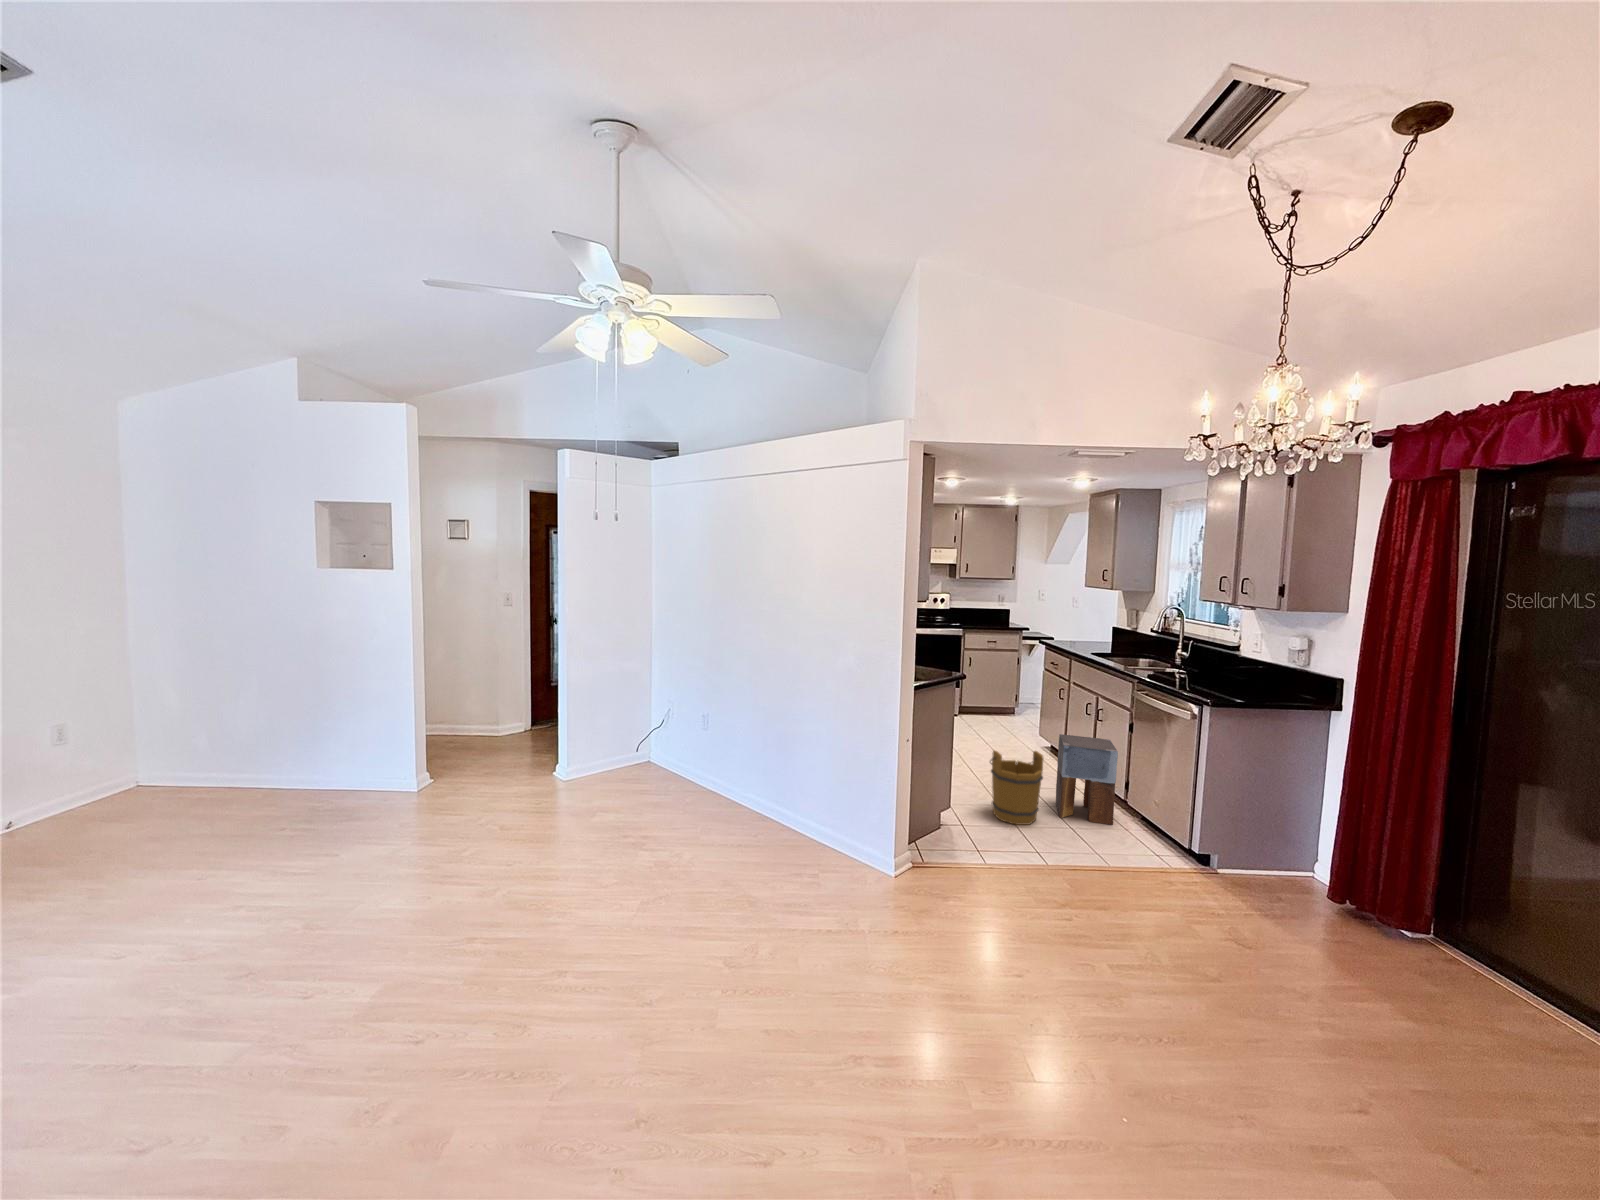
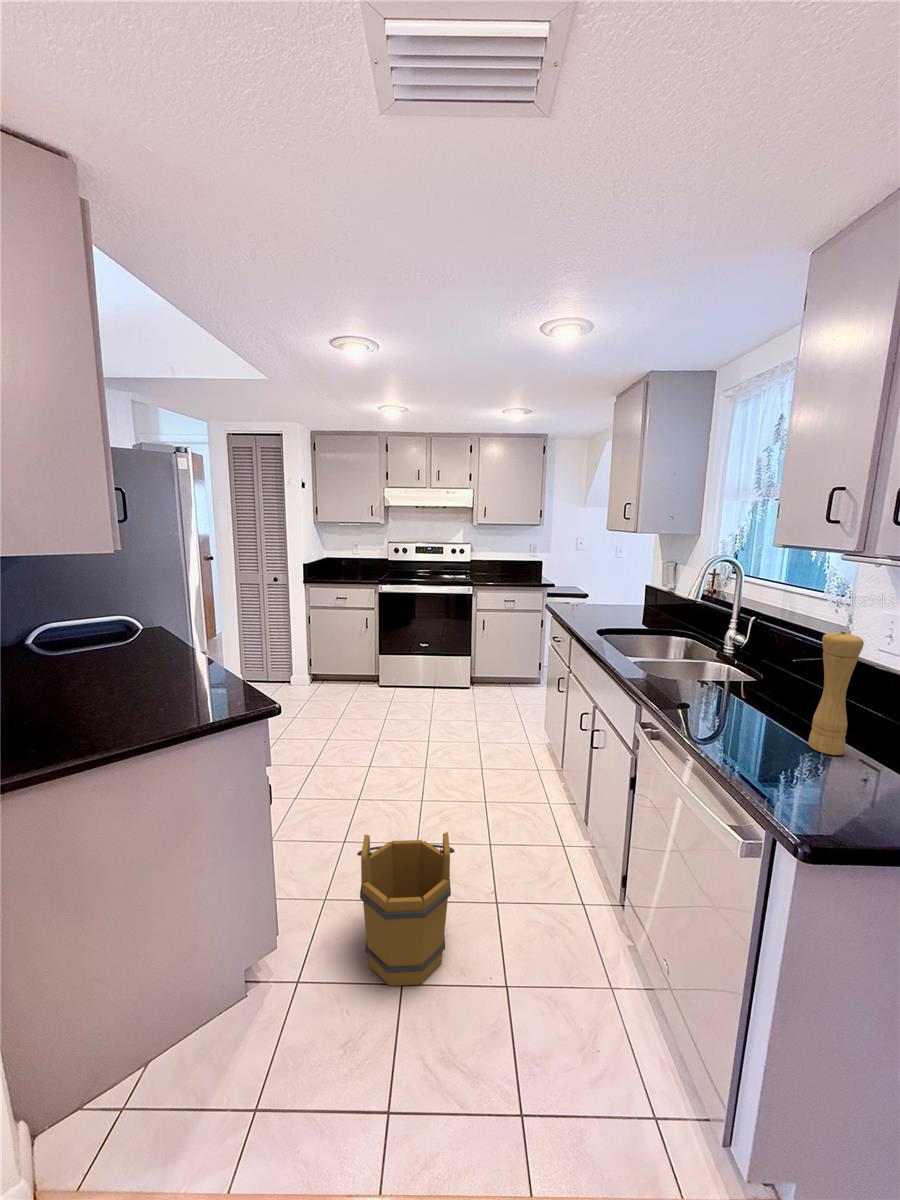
pepper mill: none [1218,639,1238,693] -> present [808,631,864,755]
stool: present [1056,734,1118,825] -> none [491,785,595,978]

